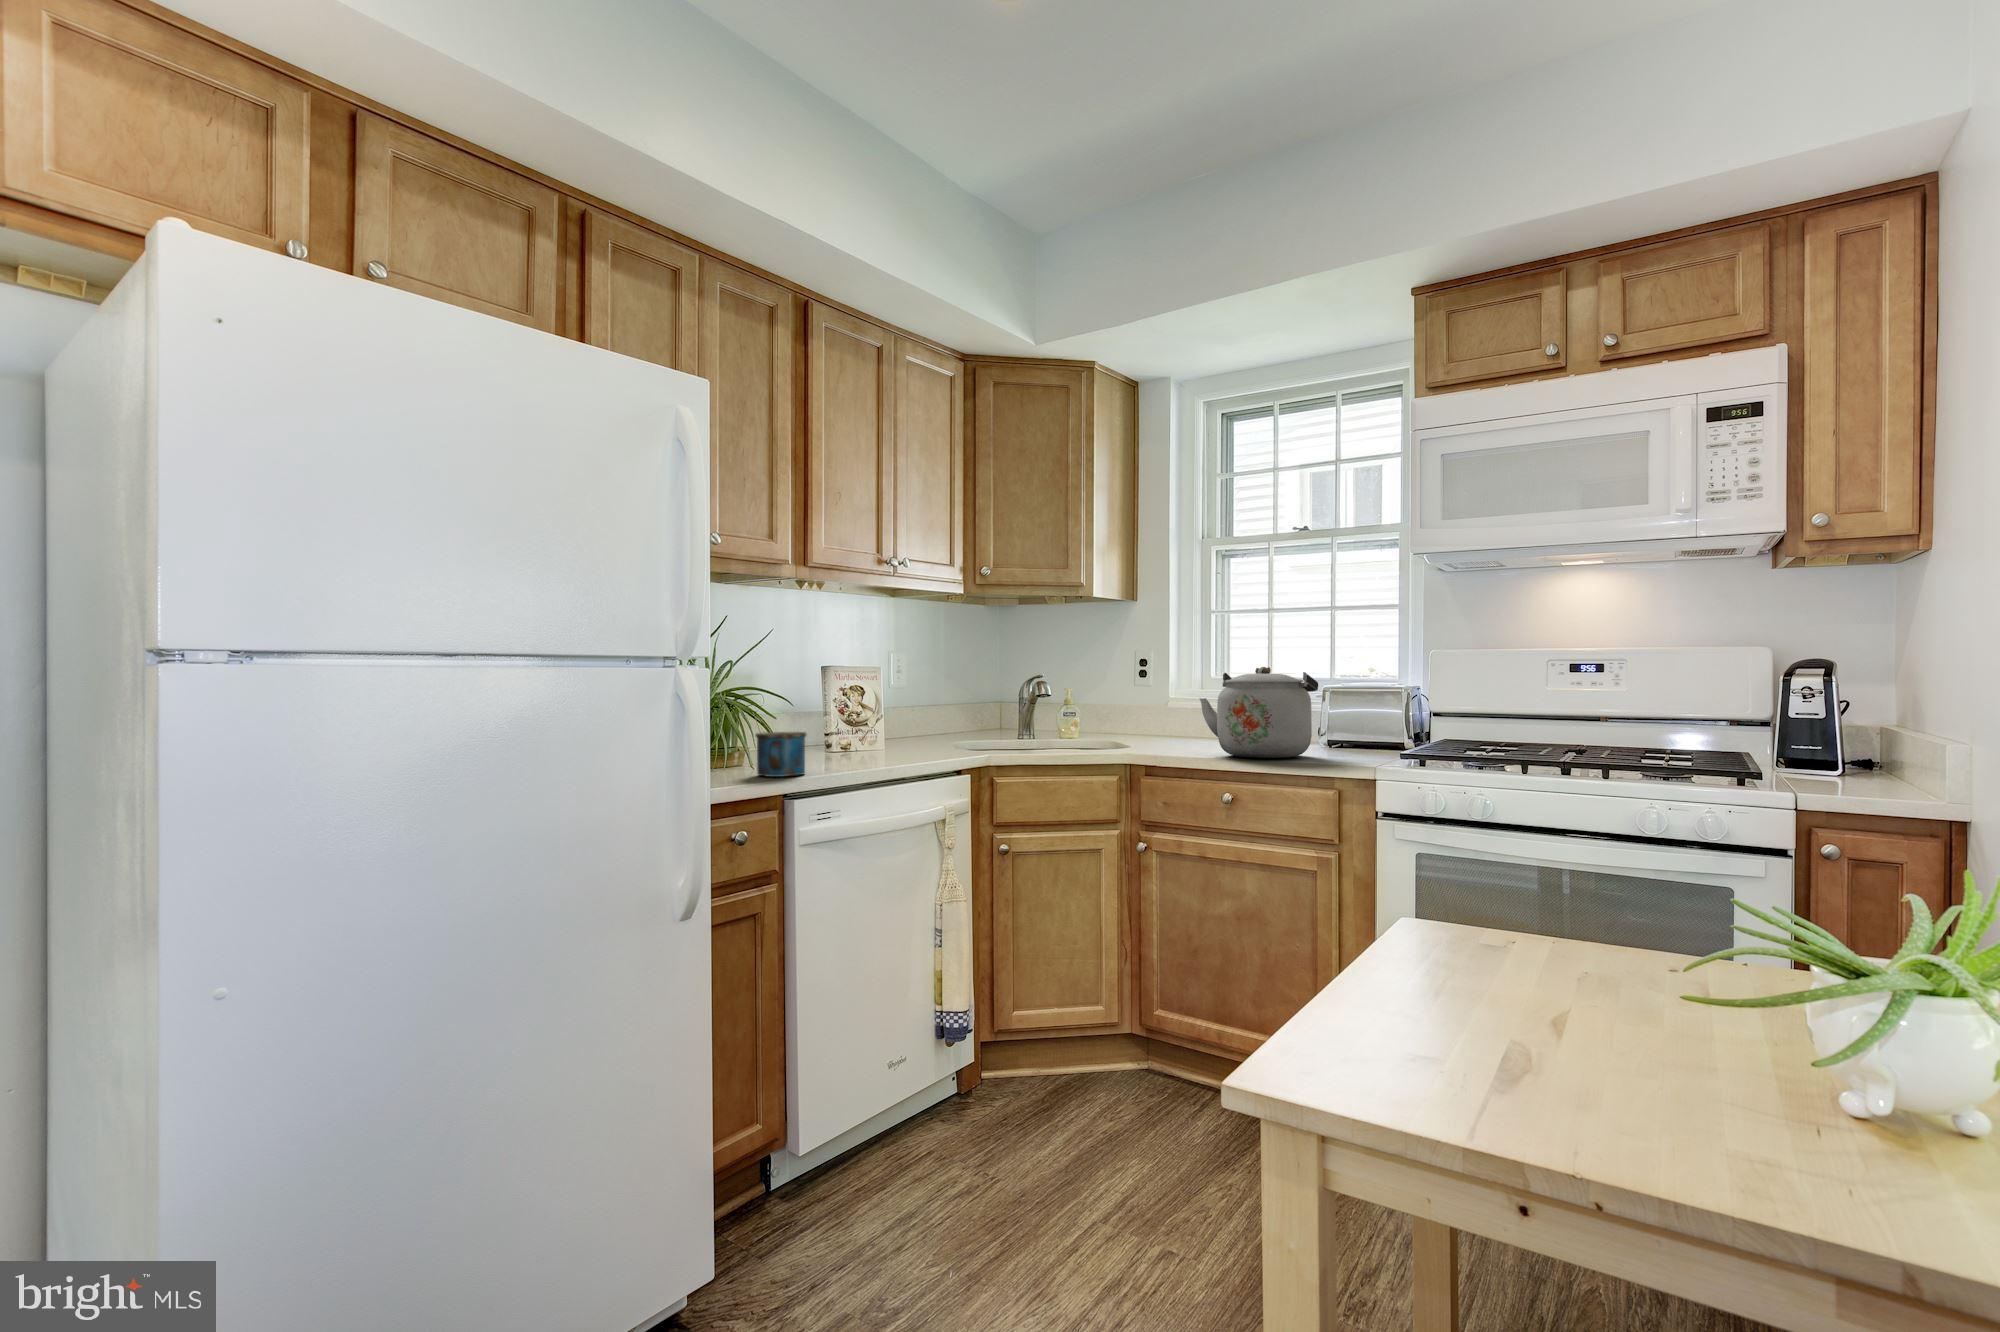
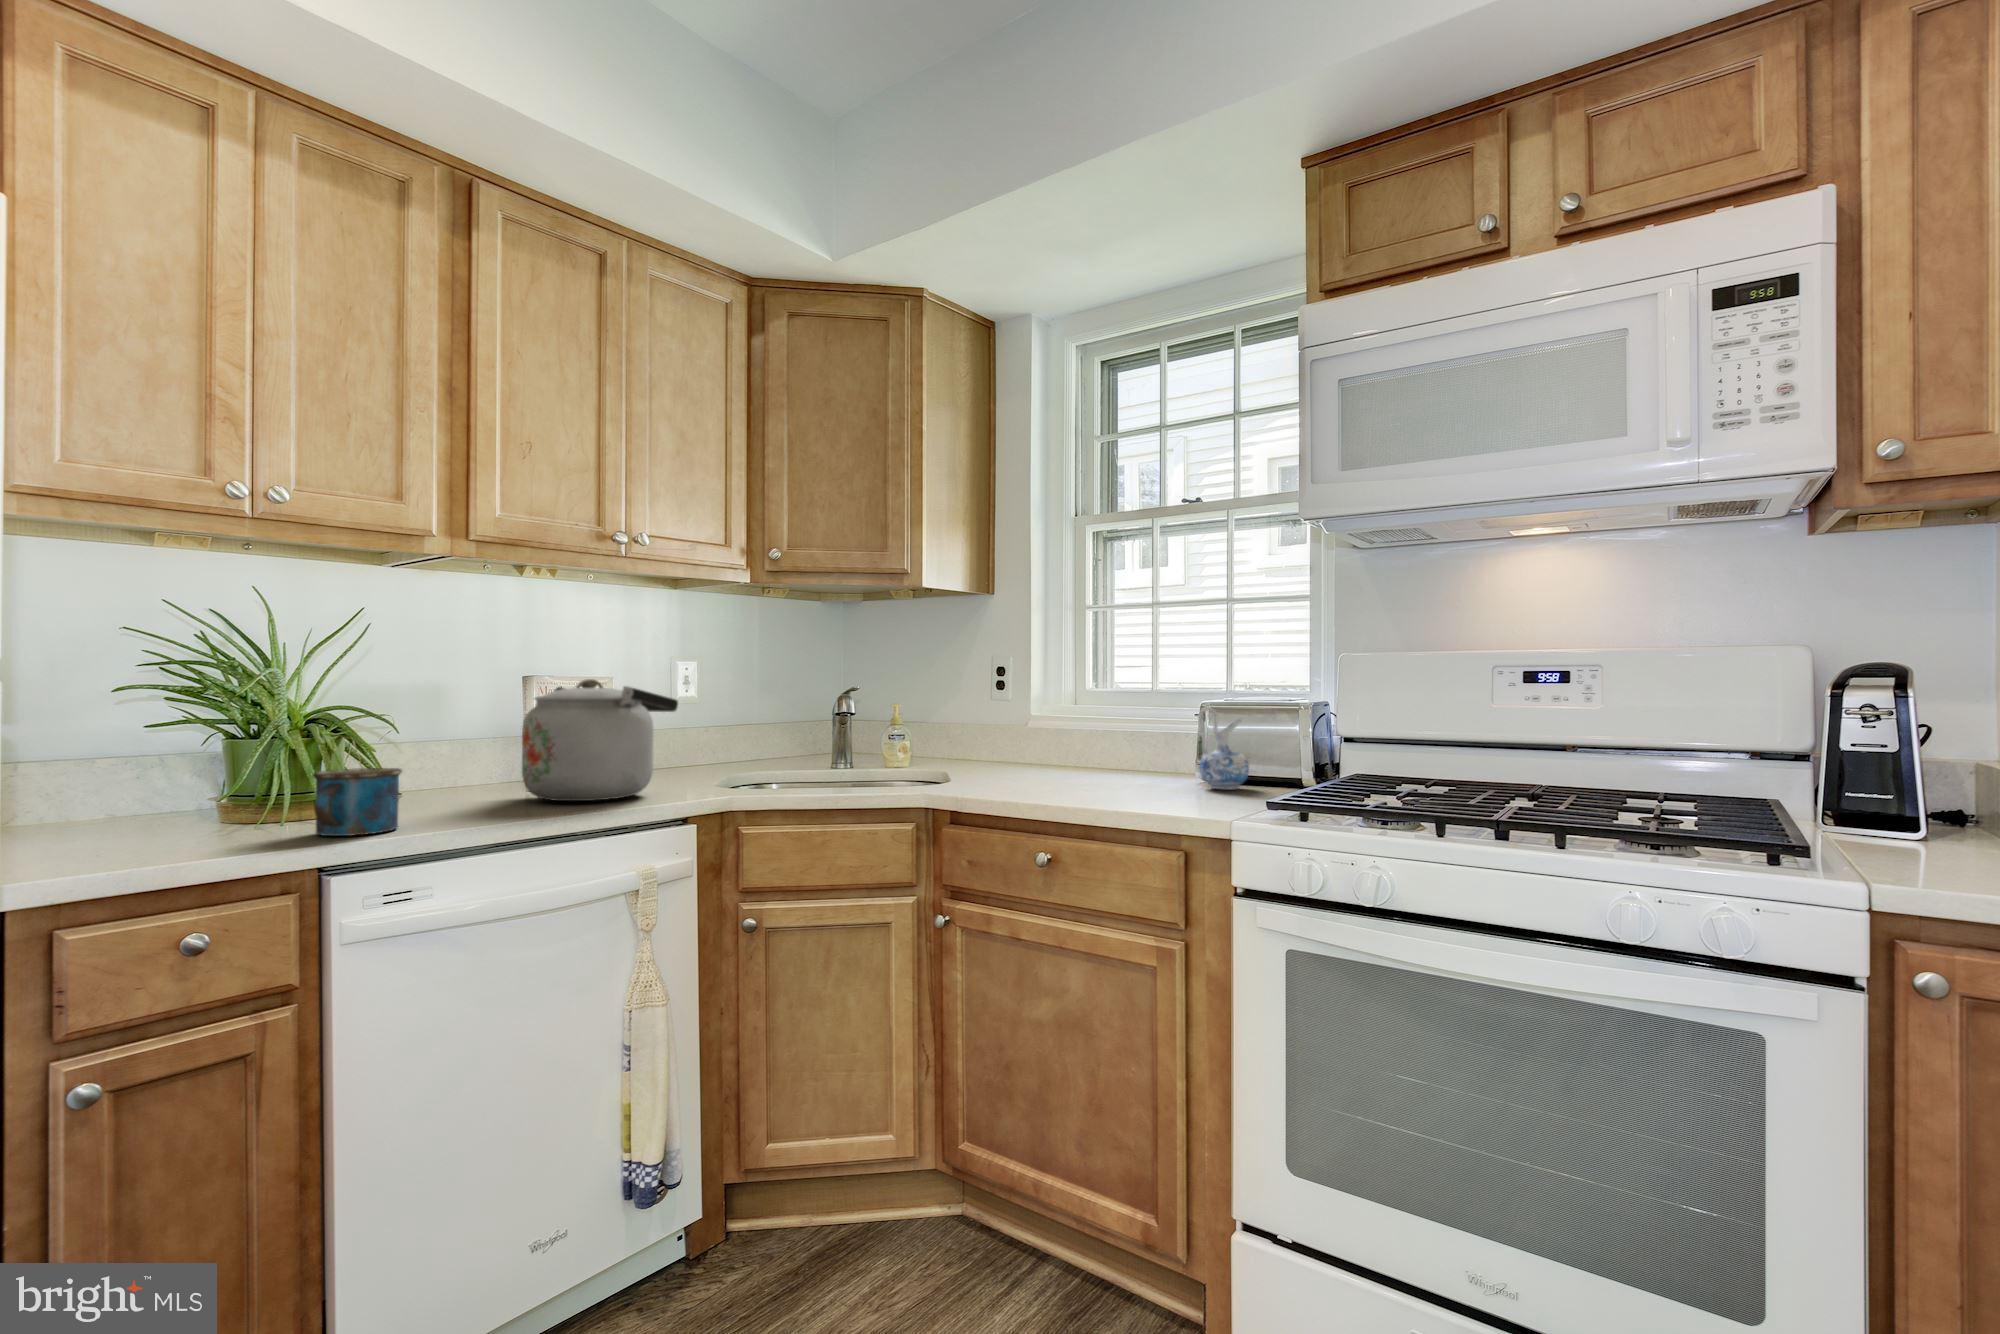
kettle: present [1199,667,1318,758] -> present [522,679,678,801]
ceramic pitcher: none [1327,689,1366,751] -> present [1198,707,1249,790]

